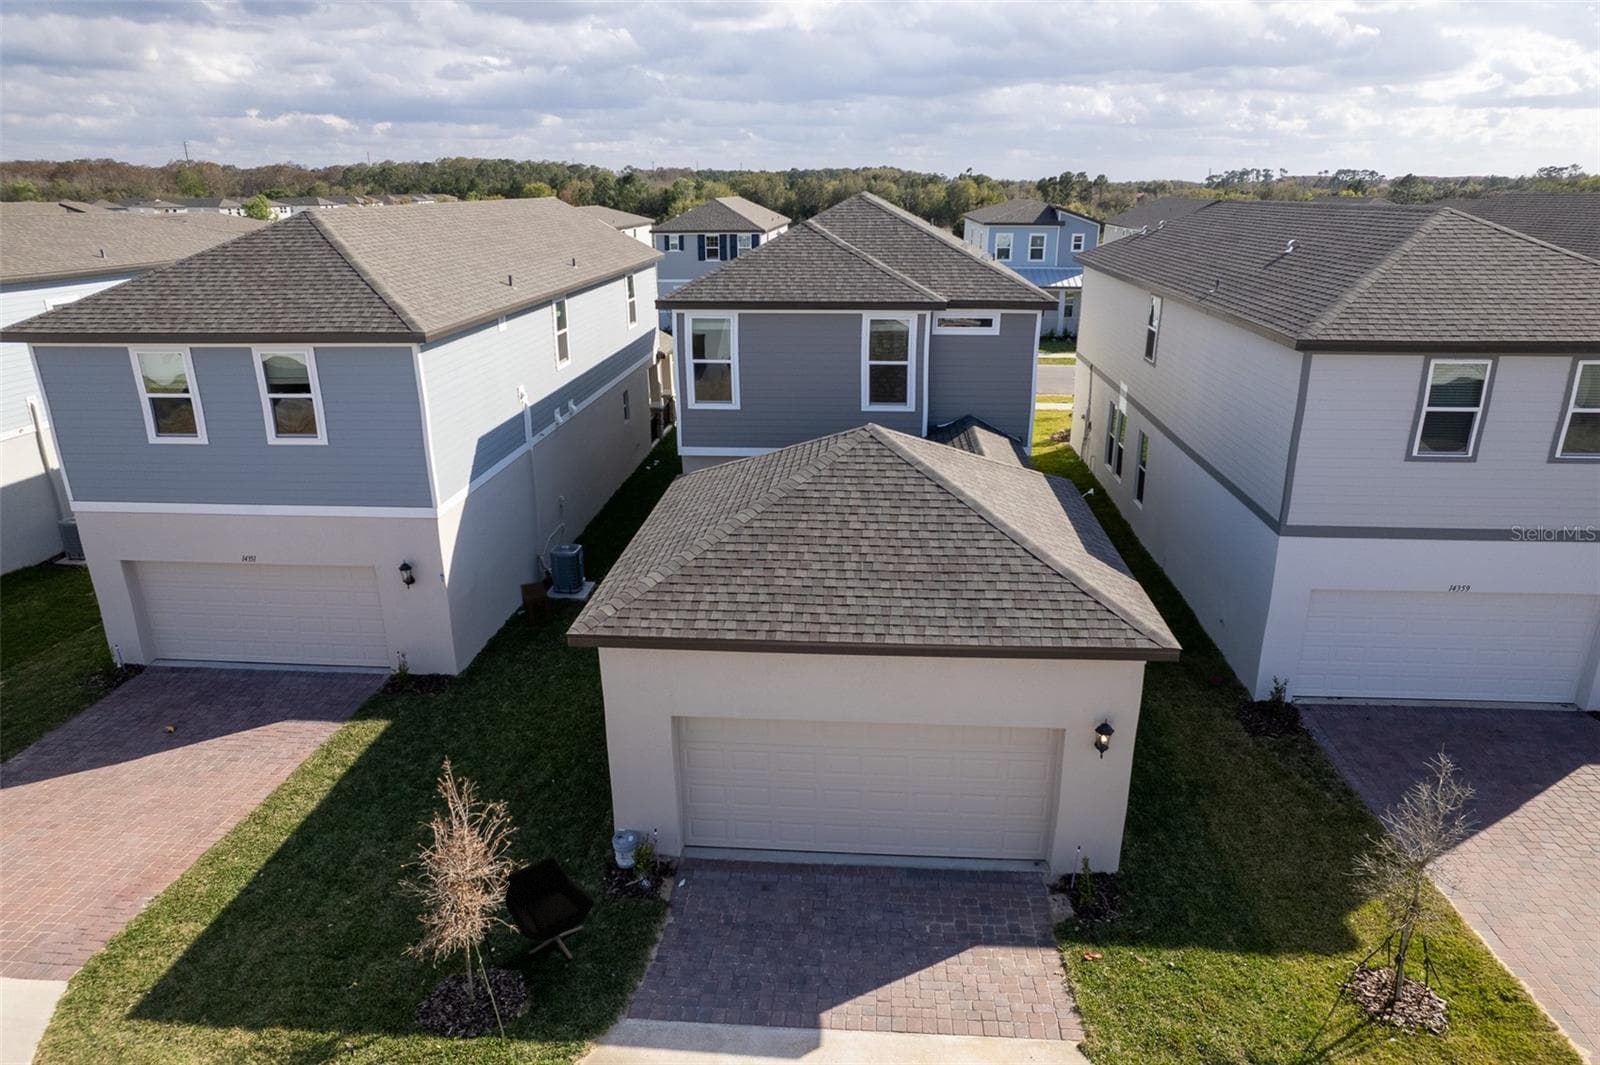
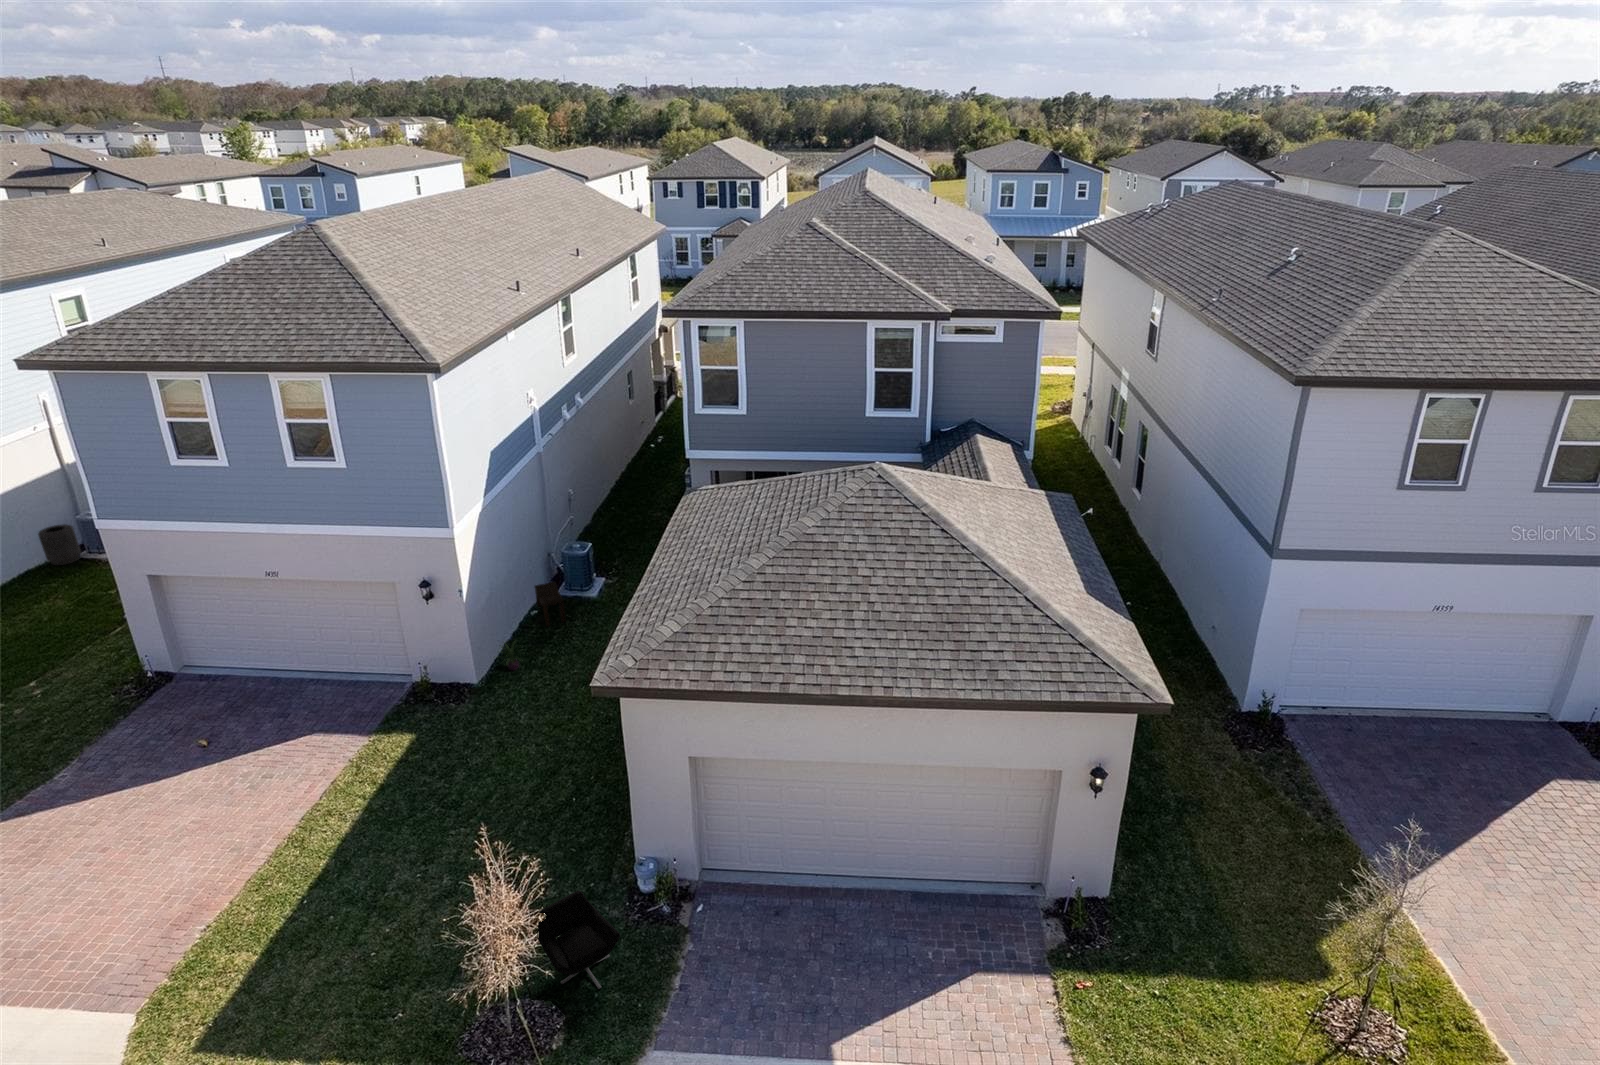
trash can: none [14,530,58,571] -> present [38,524,81,565]
decorative plant: present [1206,649,1229,686] -> present [501,641,519,671]

